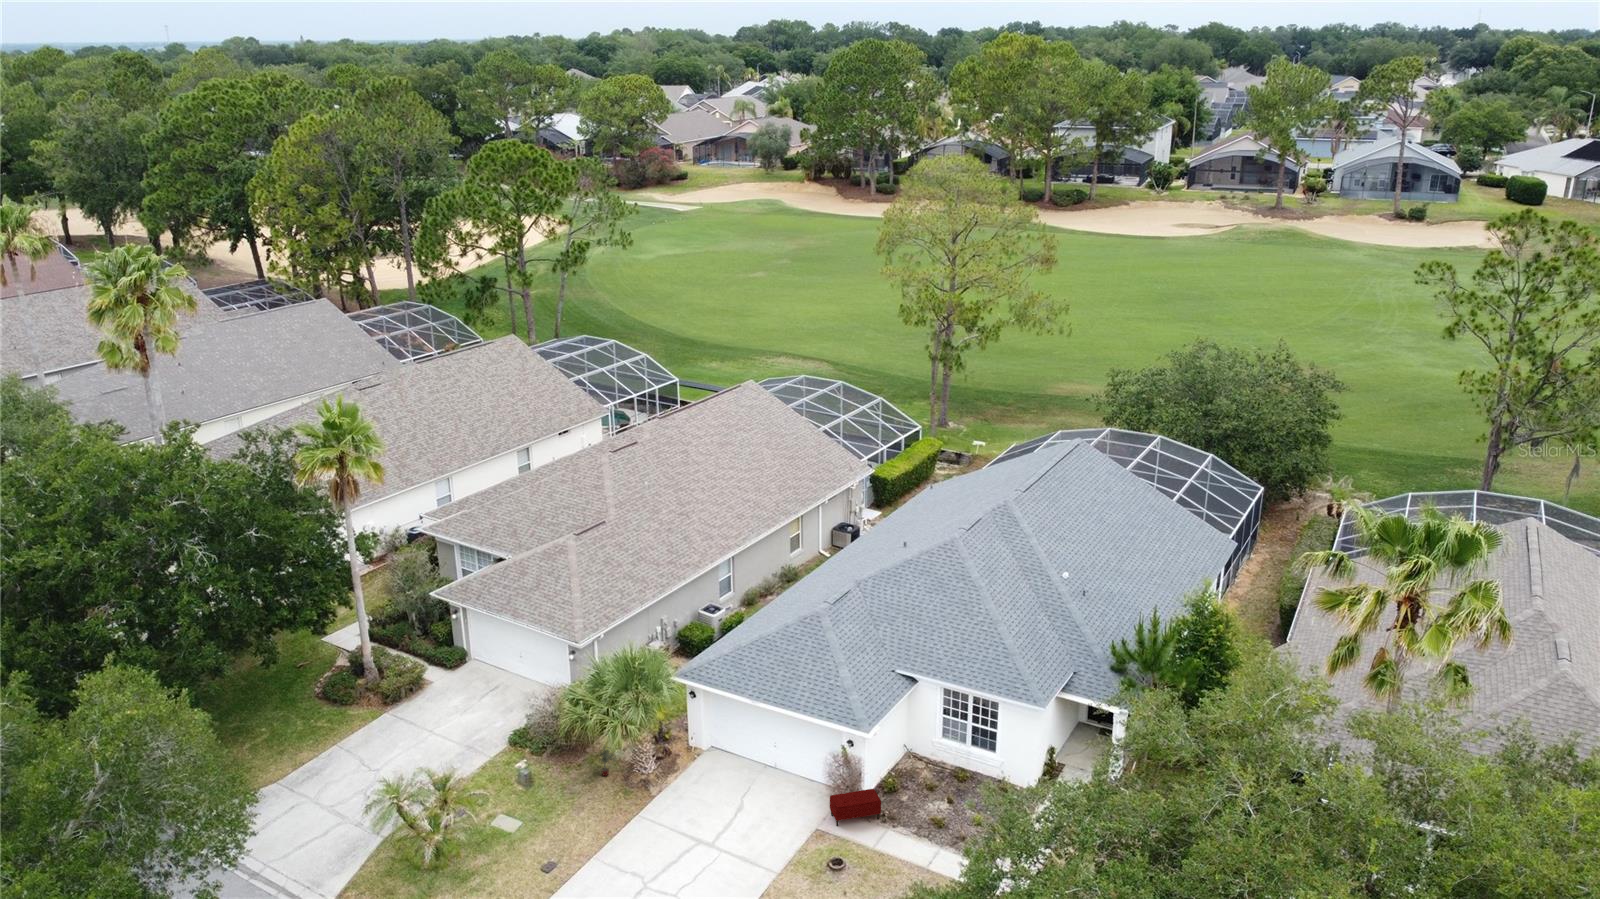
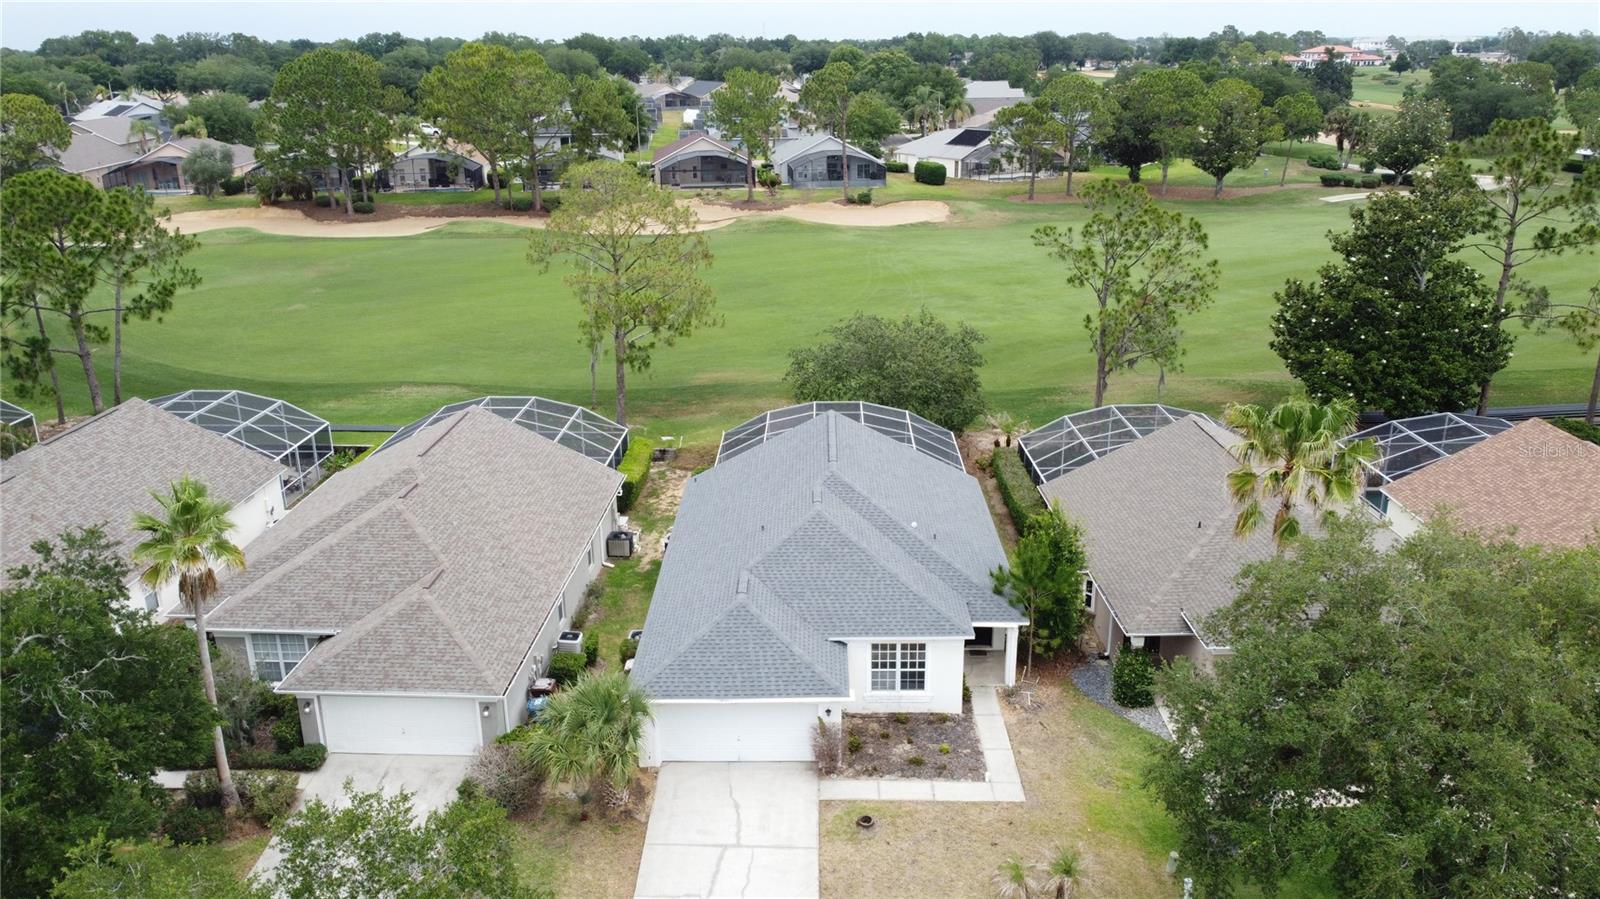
bench: present [830,789,881,826] -> none [823,749,869,792]

